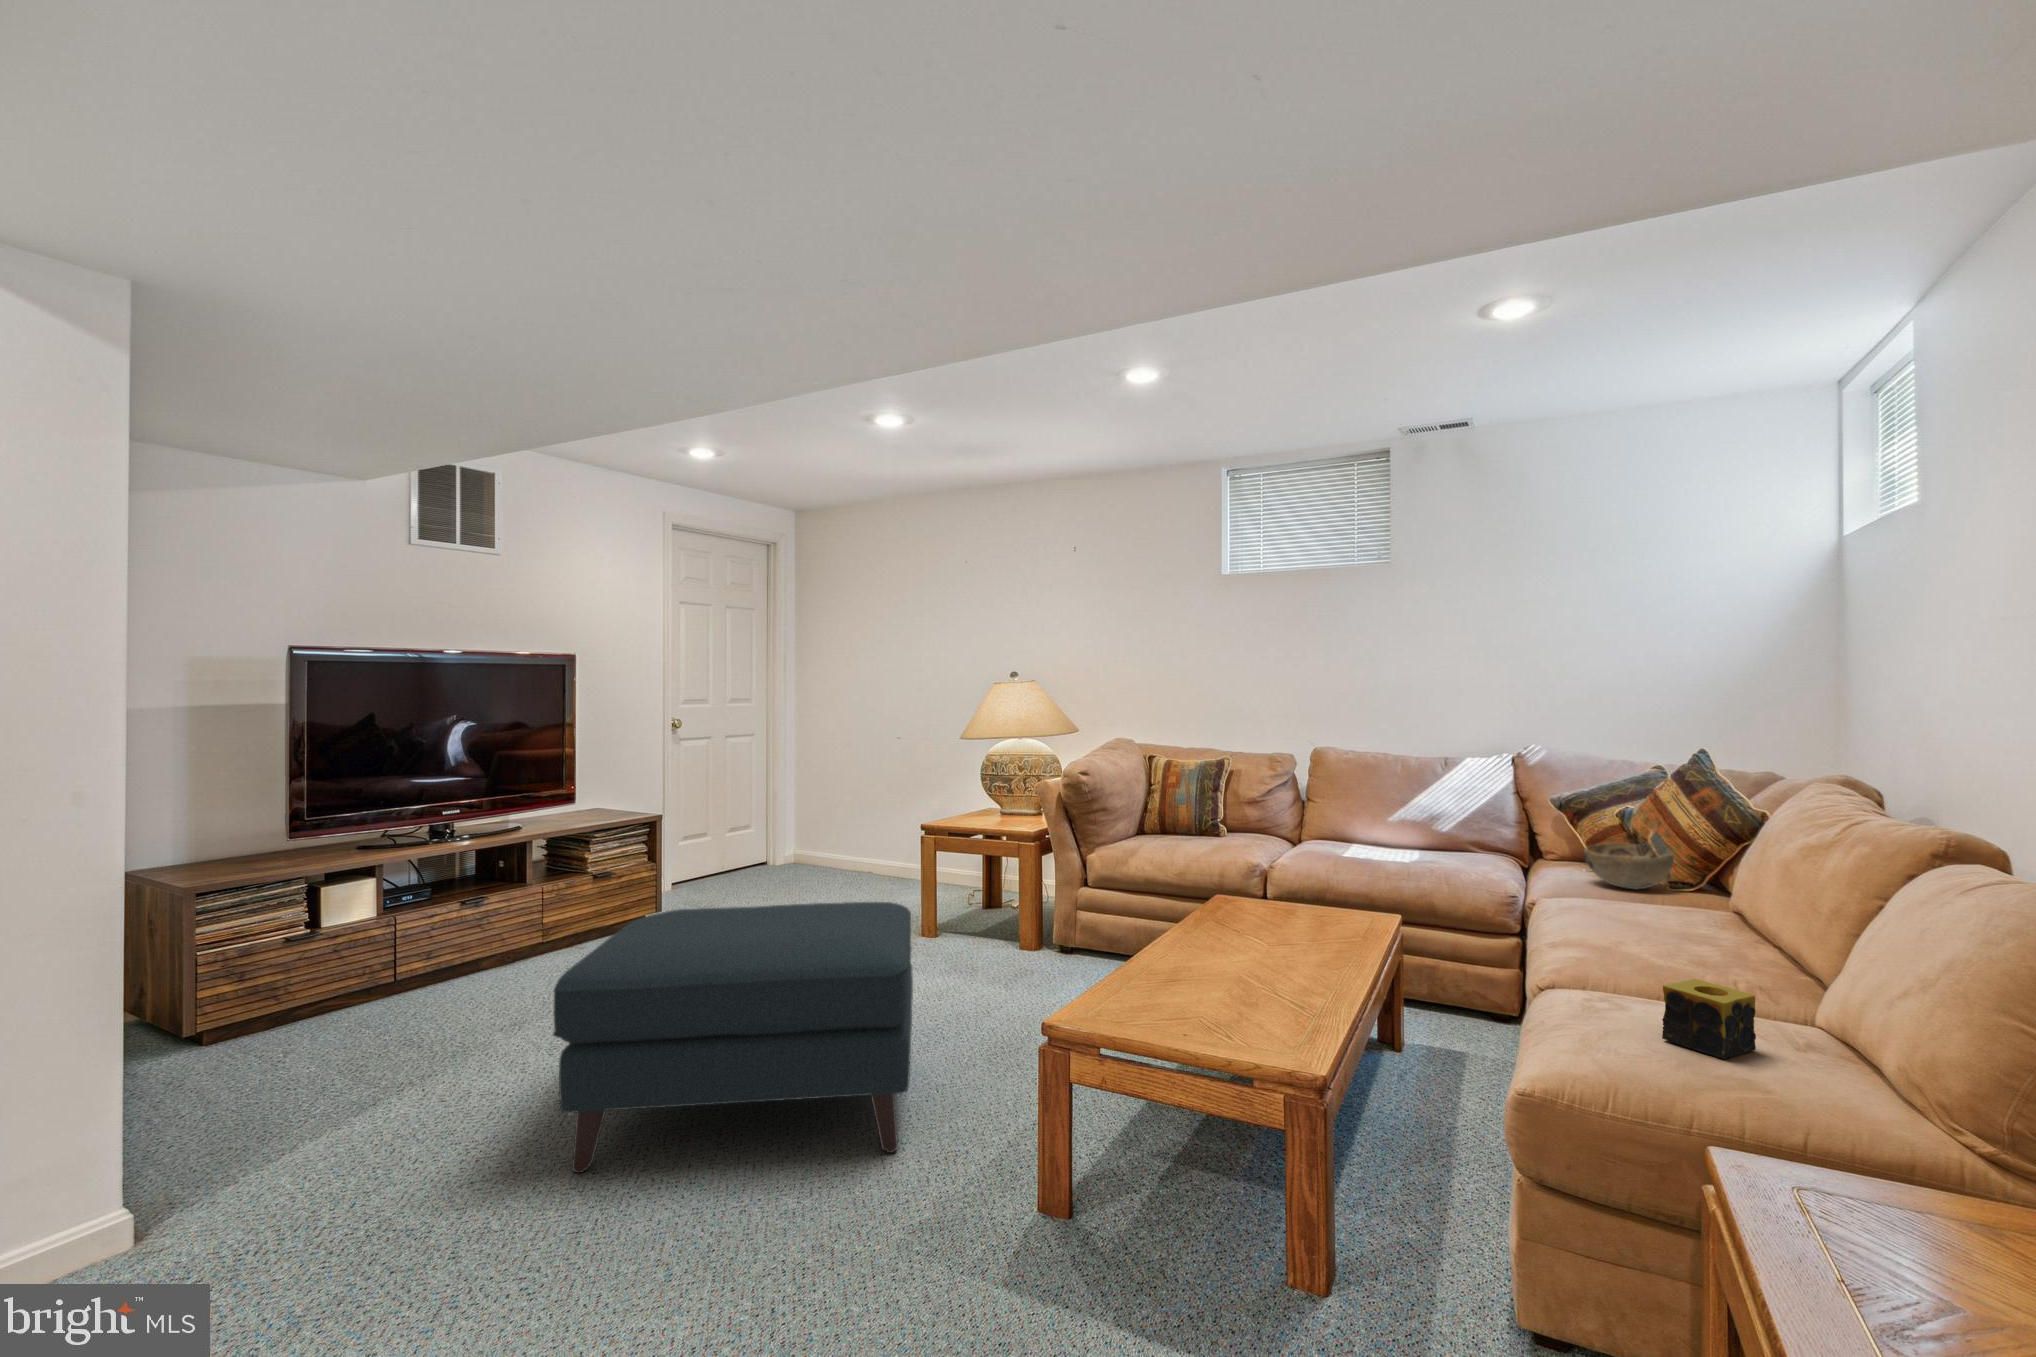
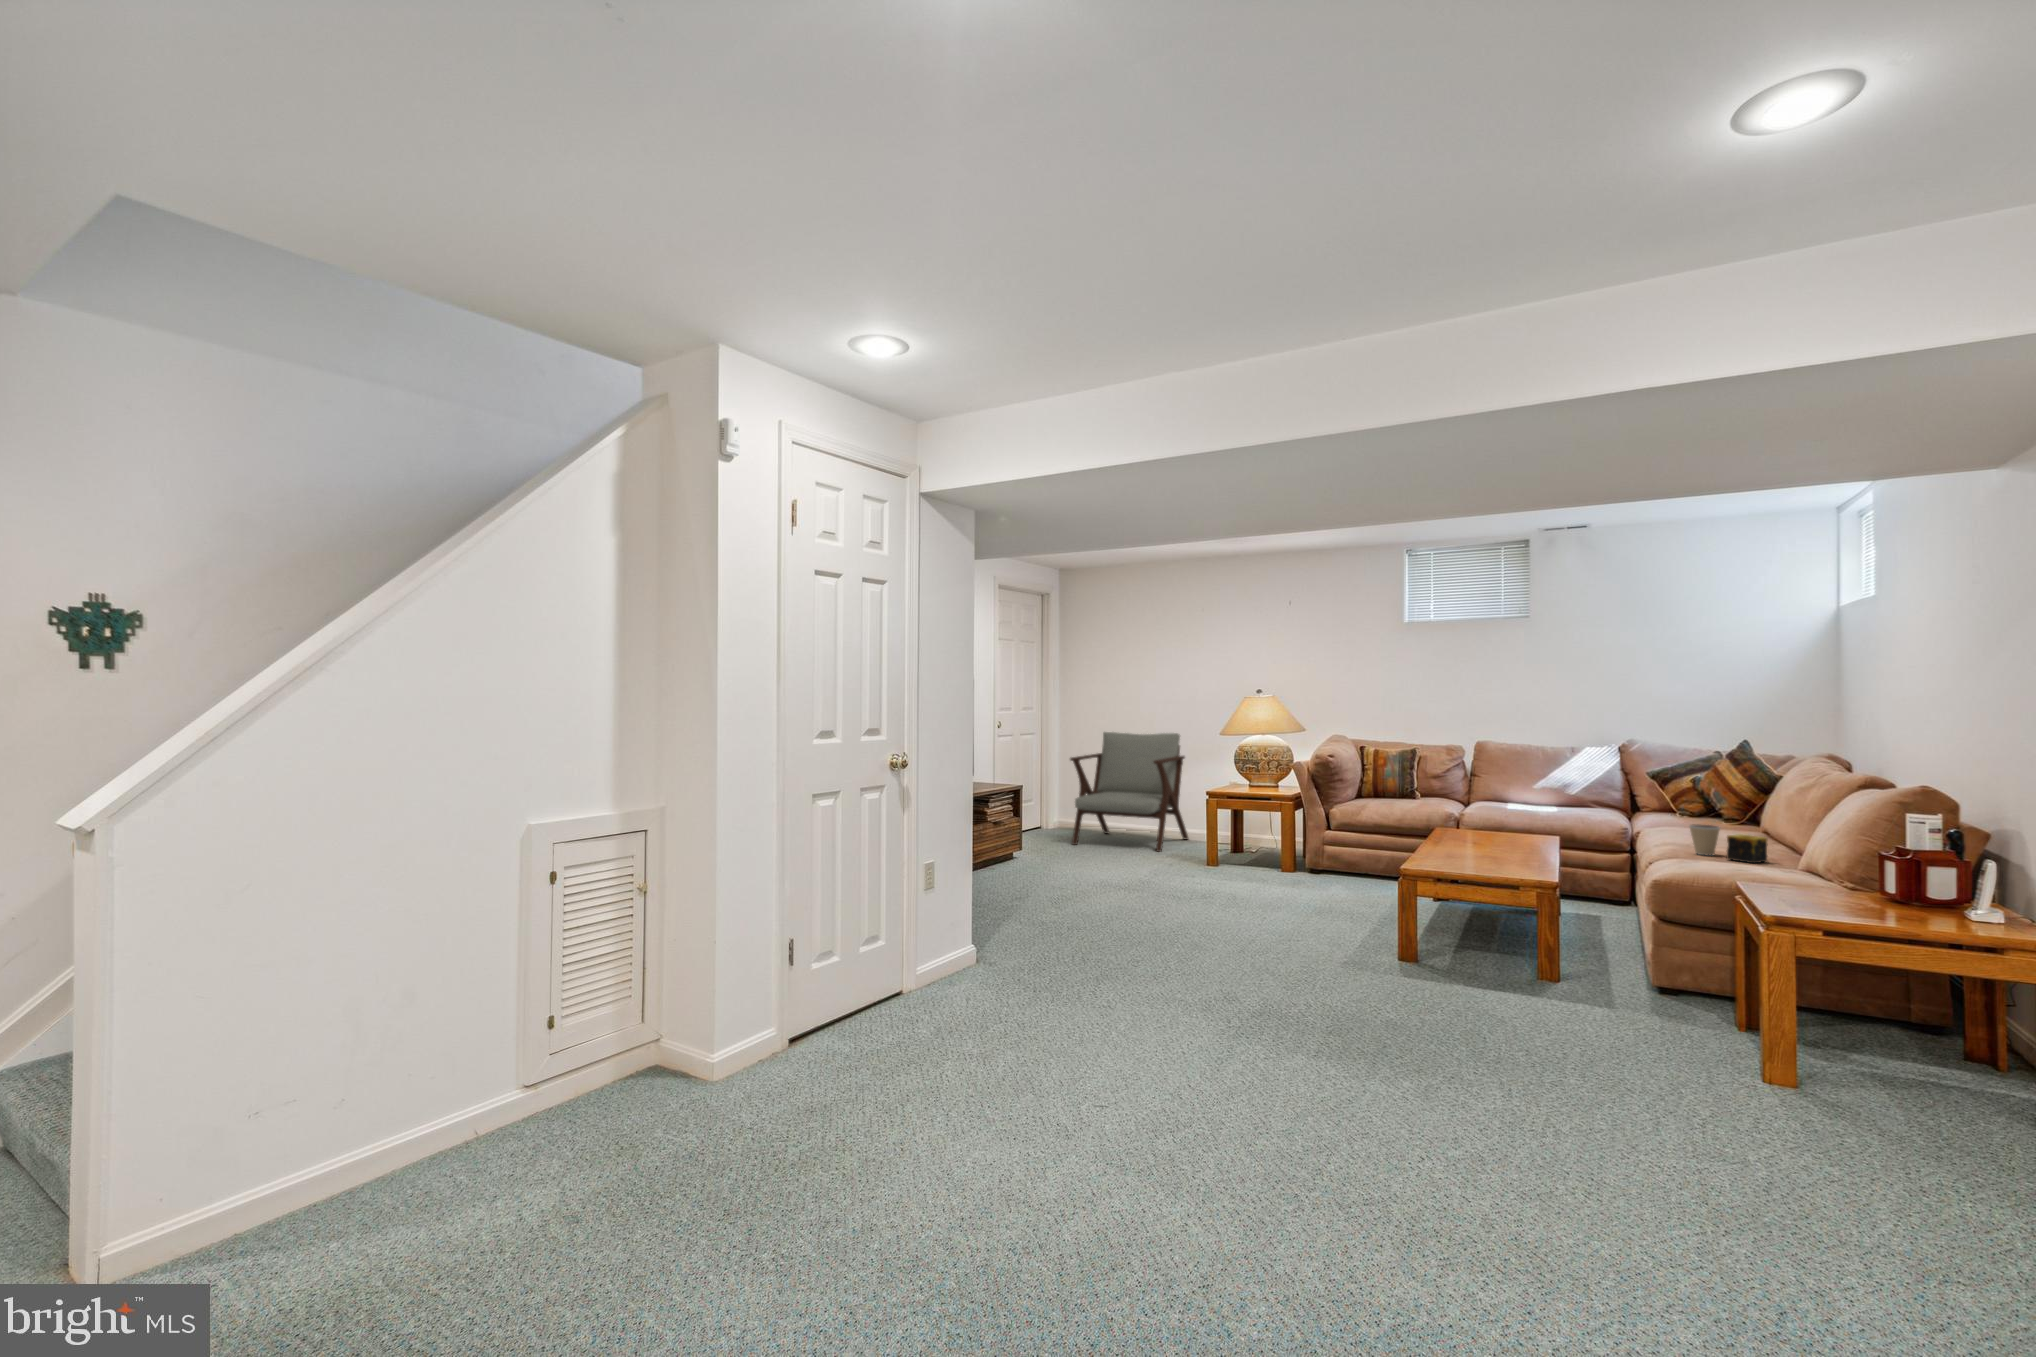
lounge chair: none [781,735,956,904] -> present [1070,732,1188,852]
decorative bowl: present [1583,843,1674,889] -> none [1671,798,1727,823]
ottoman: present [553,902,913,1173] -> none [1133,822,1332,946]
coffee cup: none [1585,943,1651,1016] -> present [1690,825,1720,856]

